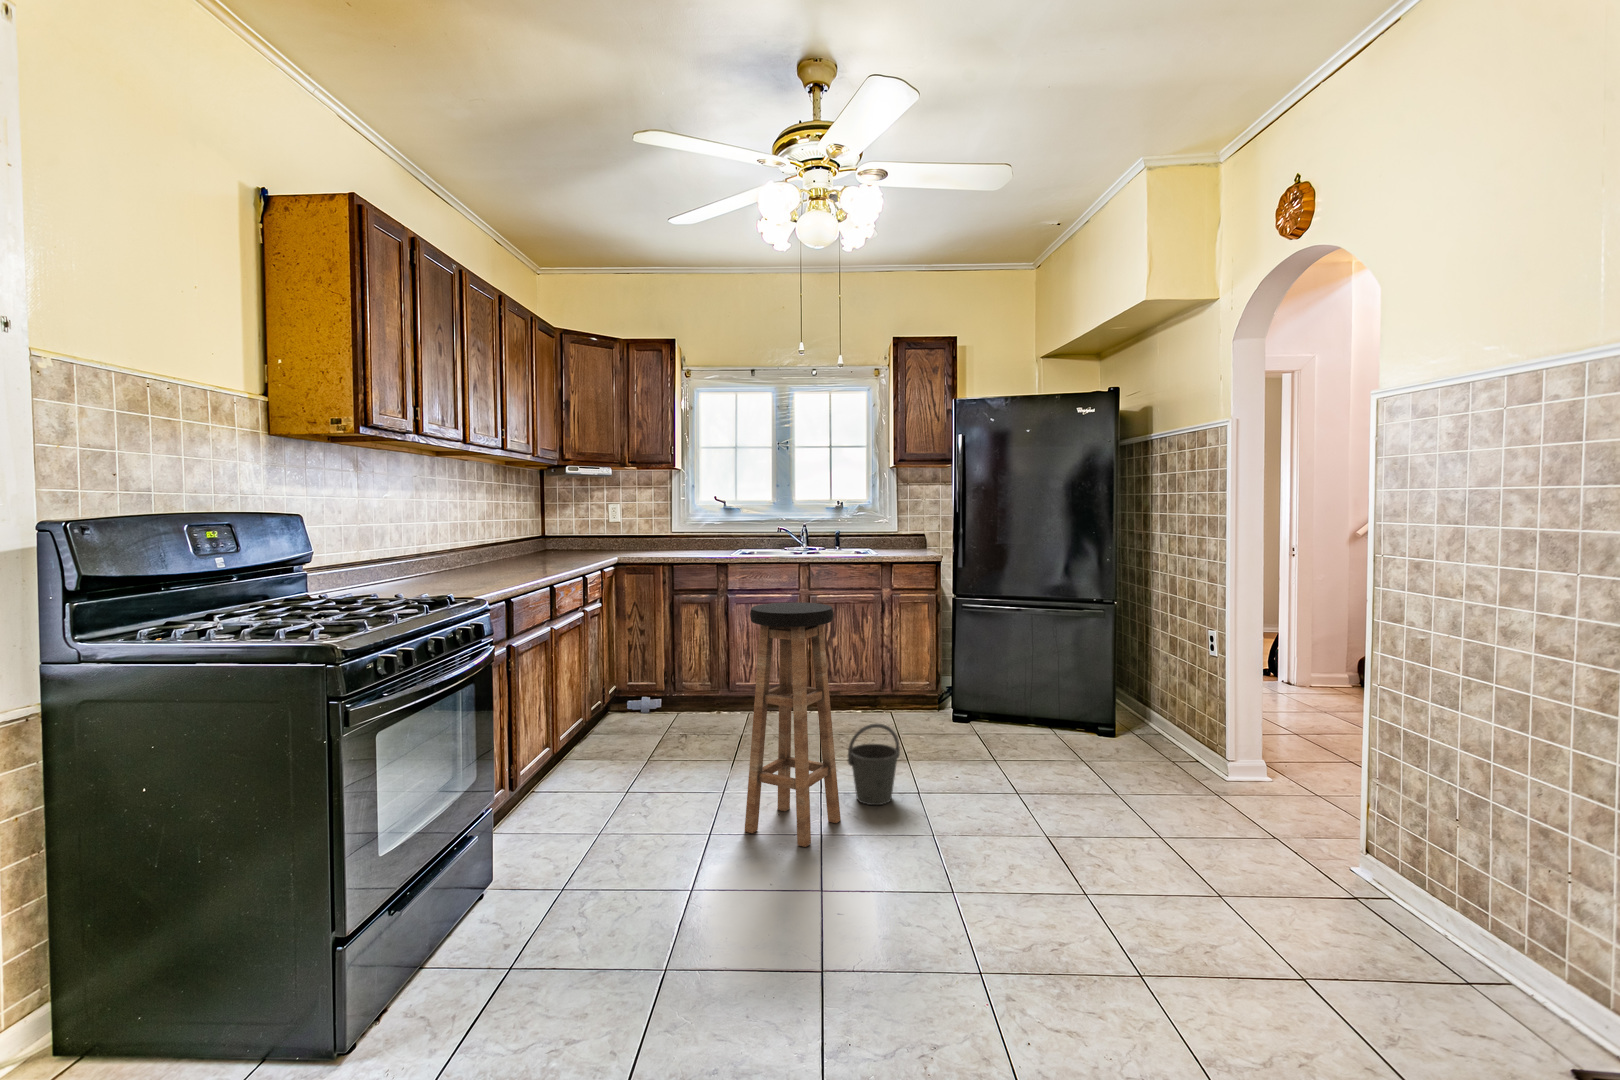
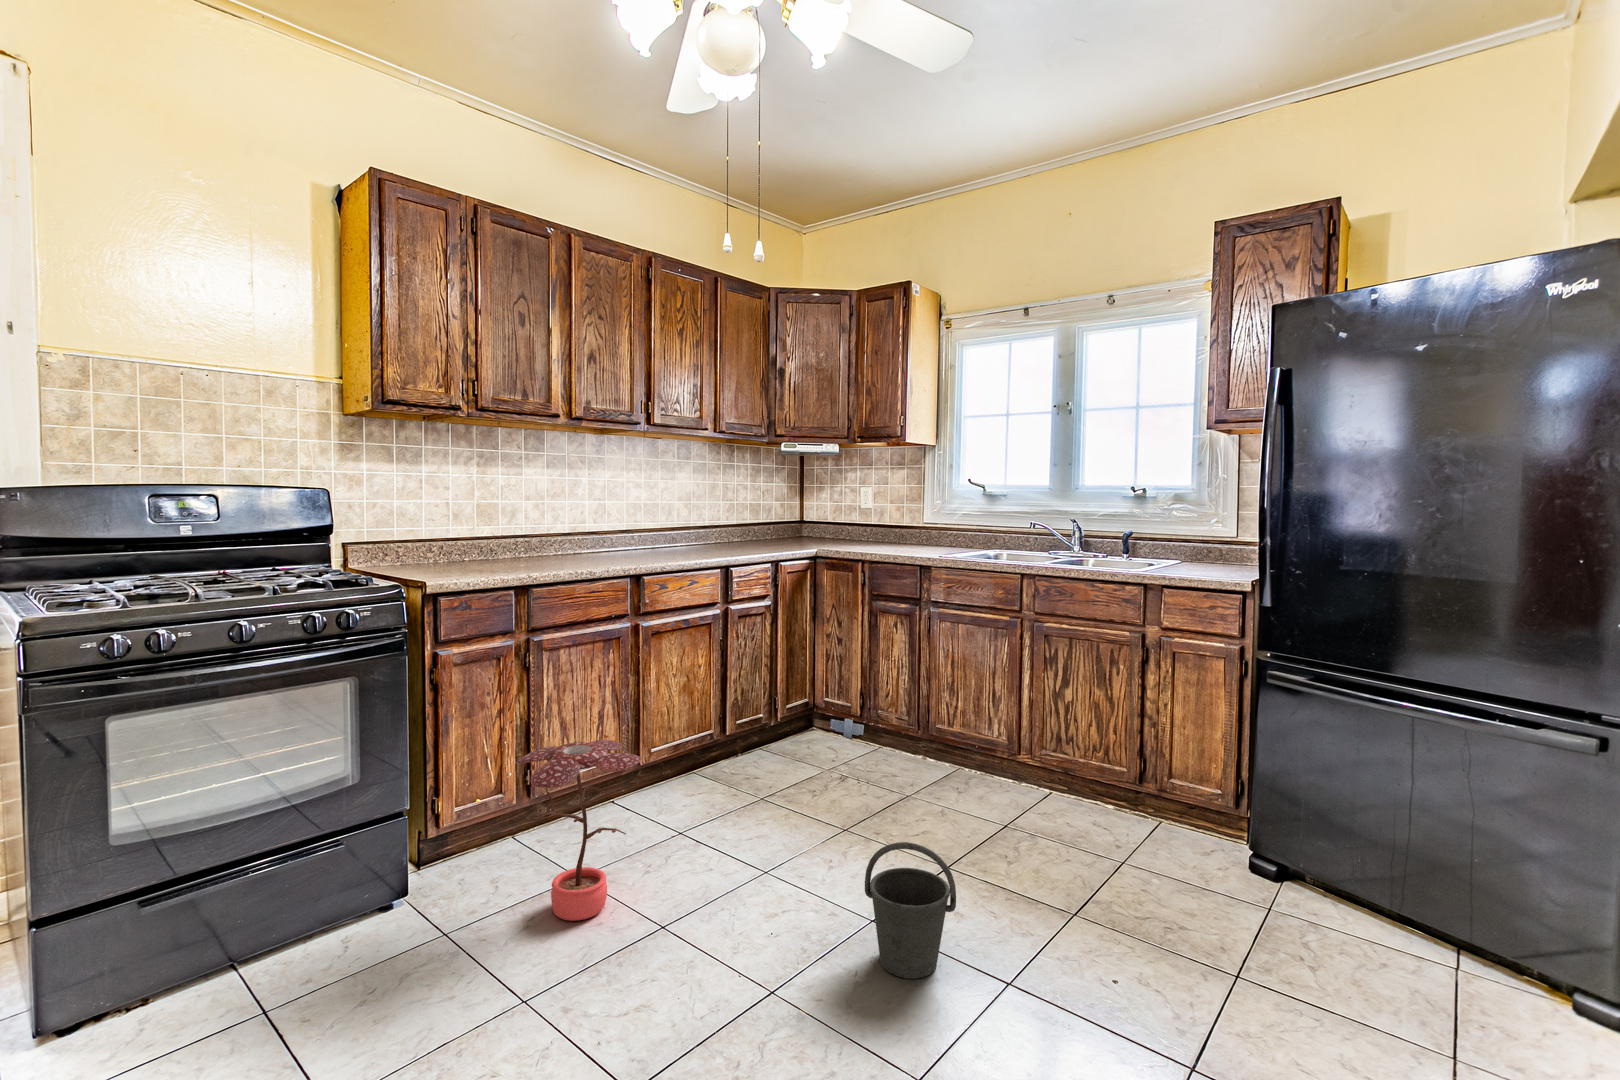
bar stool: present [745,602,841,847] -> none [685,628,813,1000]
potted plant: none [592,710,693,851] -> present [516,740,642,921]

